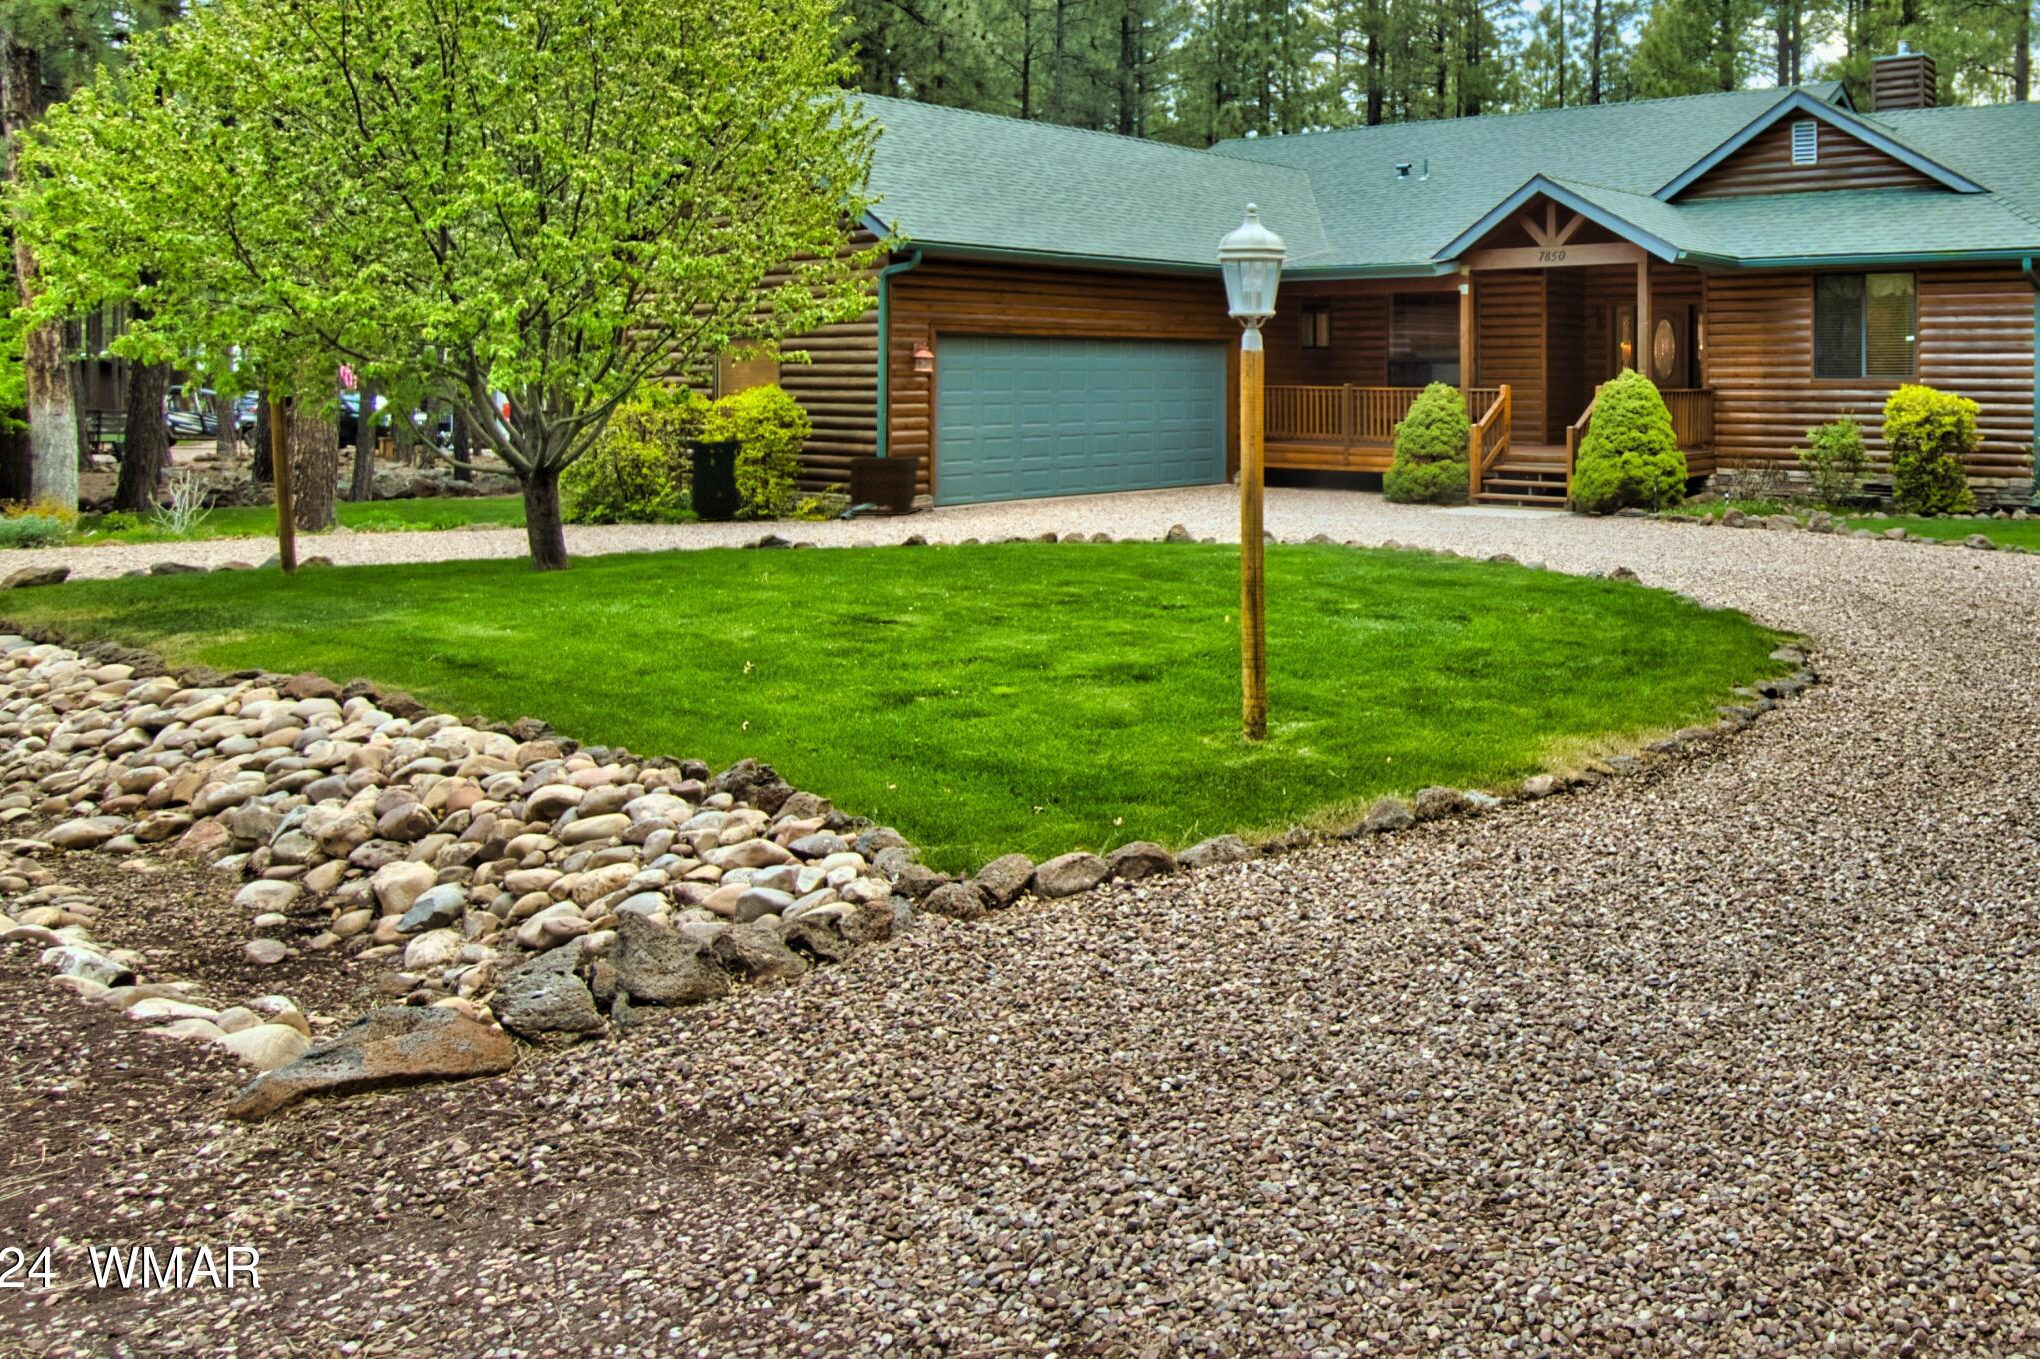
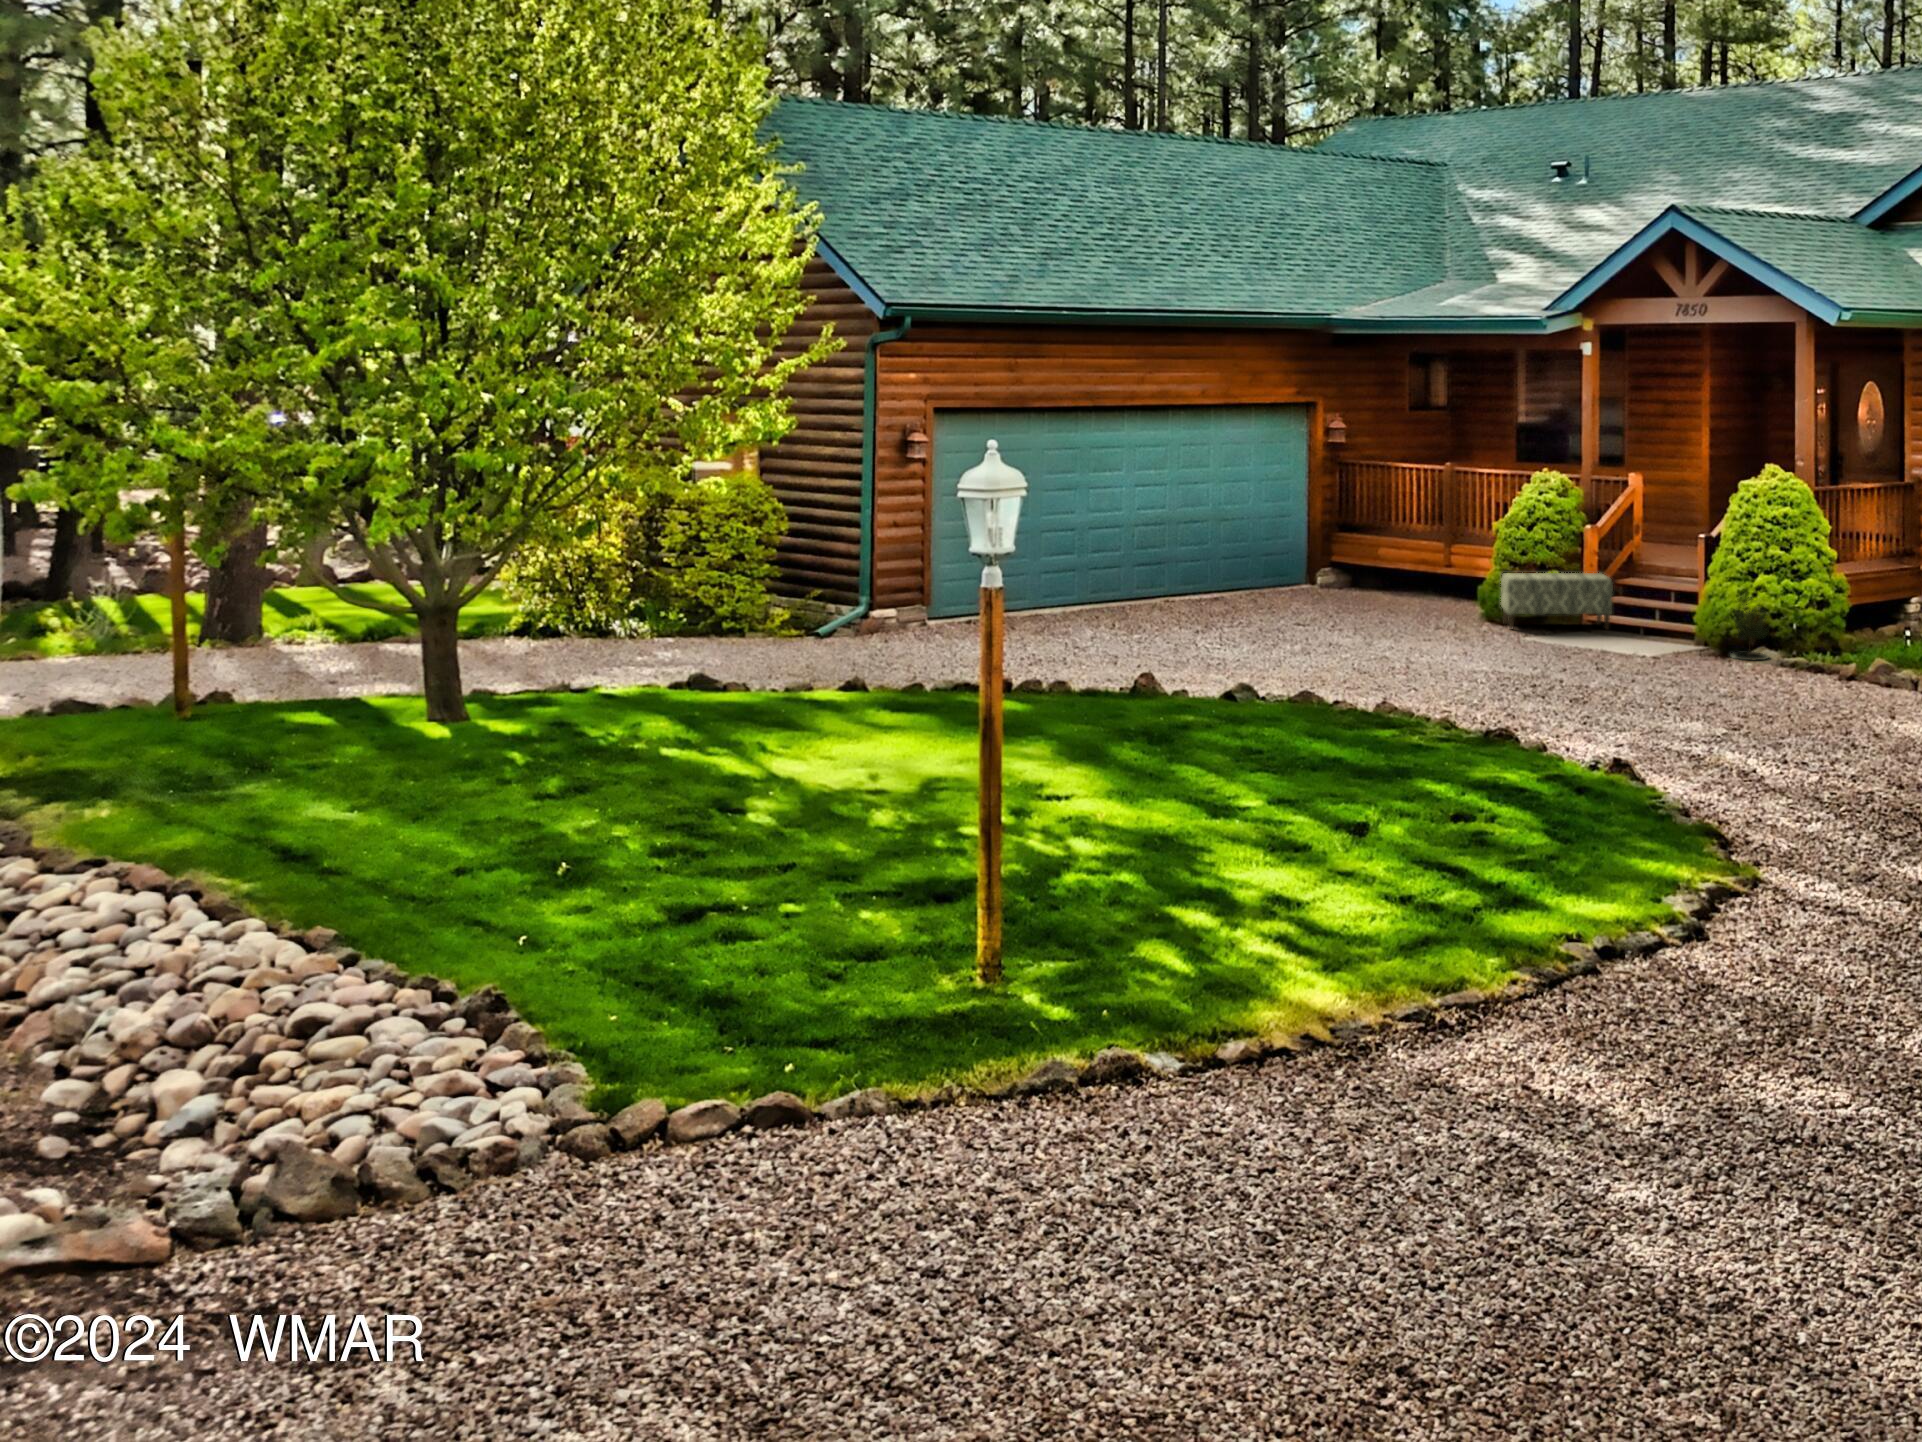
trash can: present [682,439,747,521] -> none [619,534,703,632]
wooden crate: present [850,456,920,515] -> none [810,553,905,629]
bench: none [1415,461,1506,505] -> present [1501,573,1613,629]

